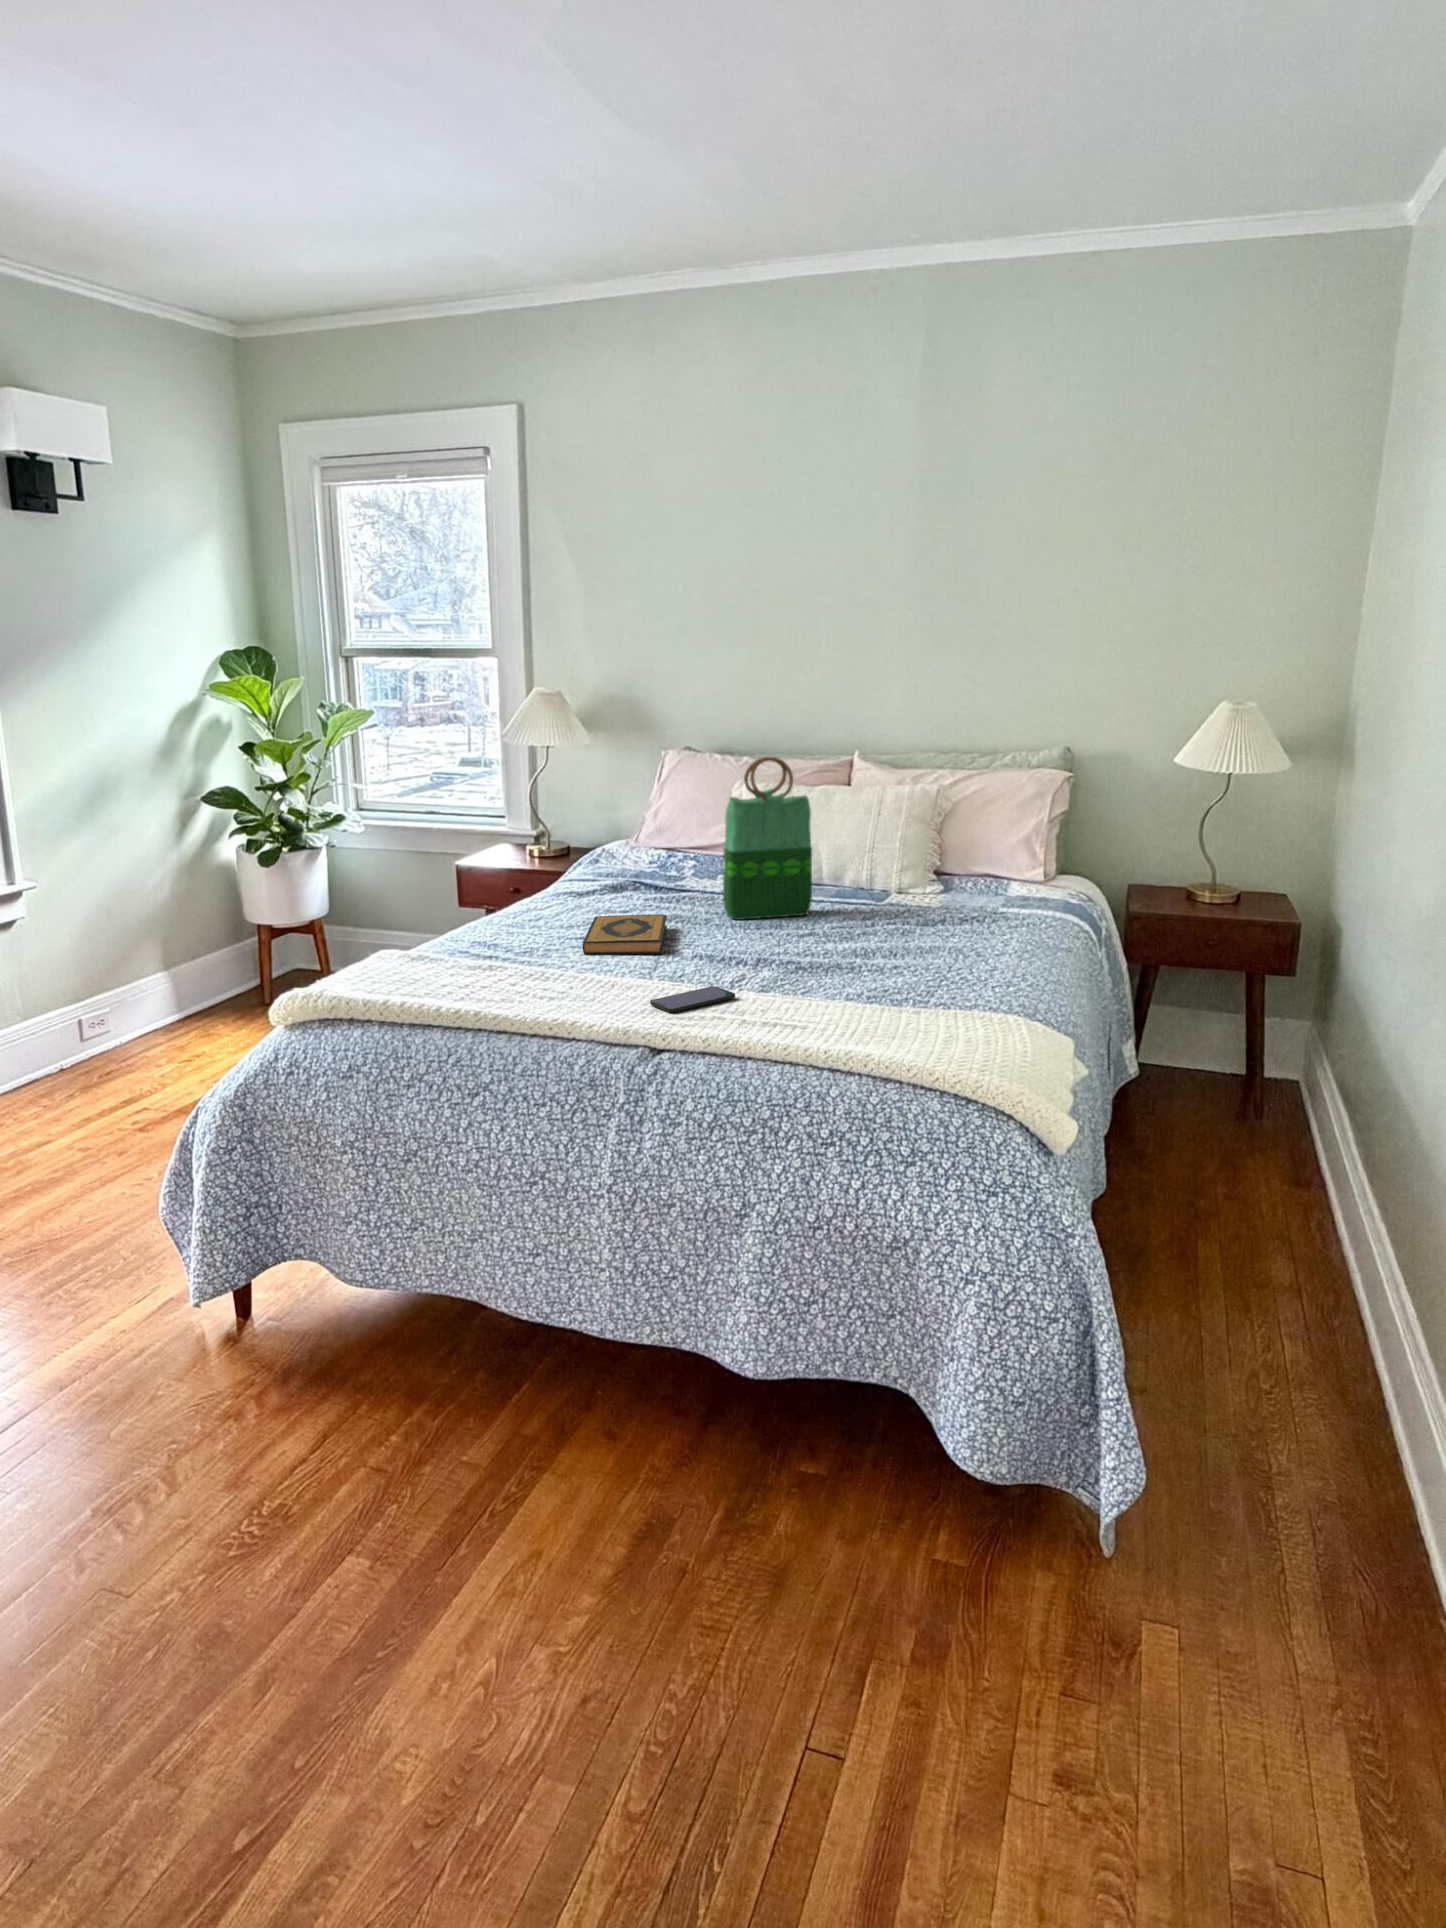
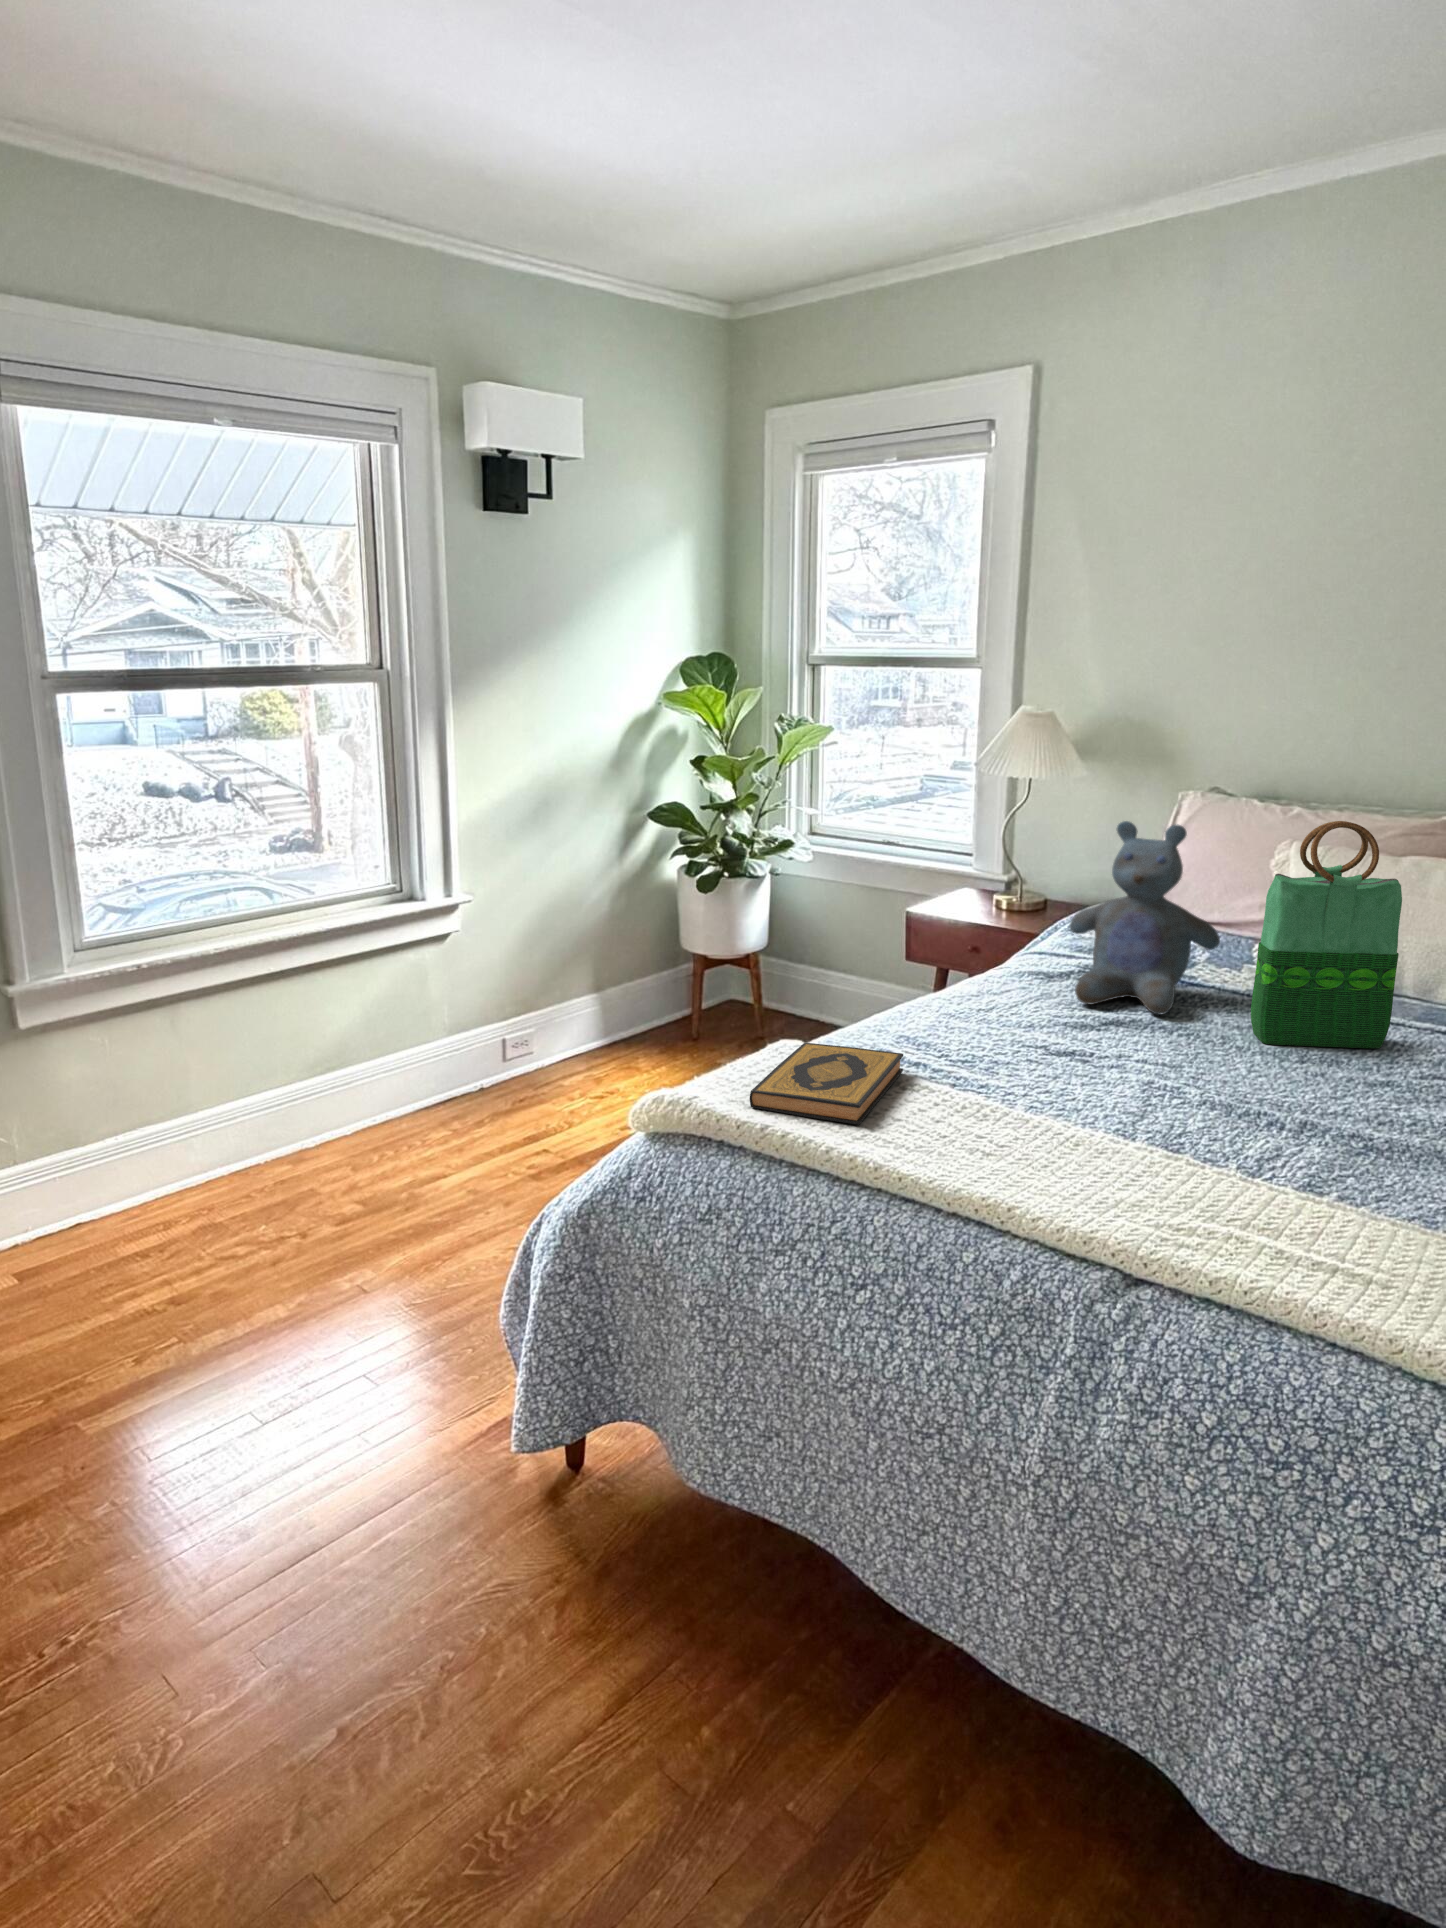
stuffed bear: none [592,768,699,910] -> present [1070,821,1220,1015]
hardback book: present [583,915,667,954] -> present [750,1043,903,1125]
smartphone: present [650,986,735,1013] -> none [1129,1169,1266,1210]

